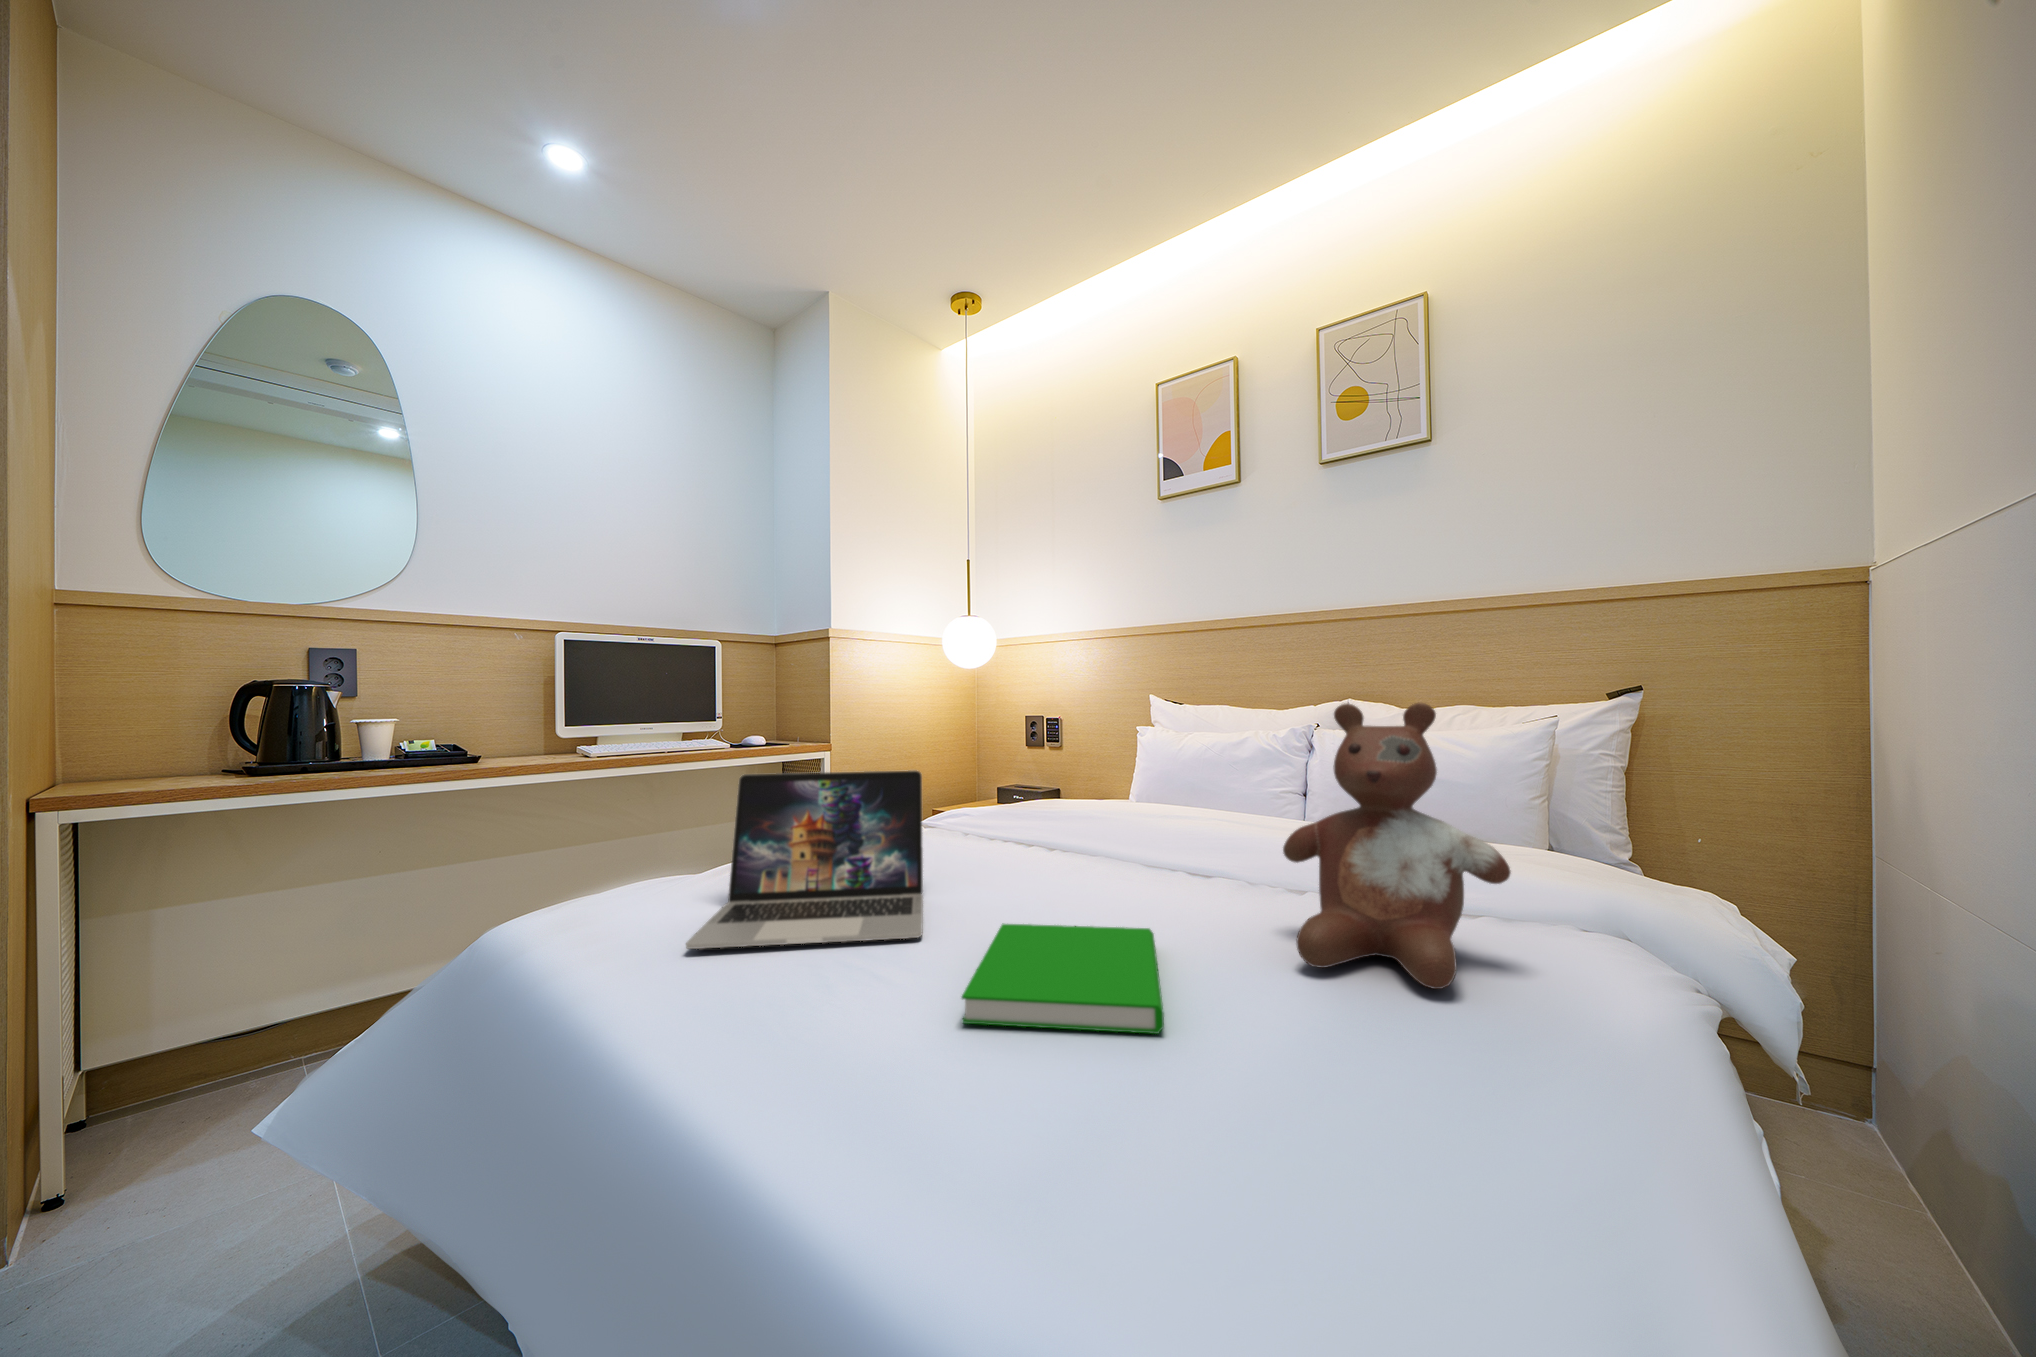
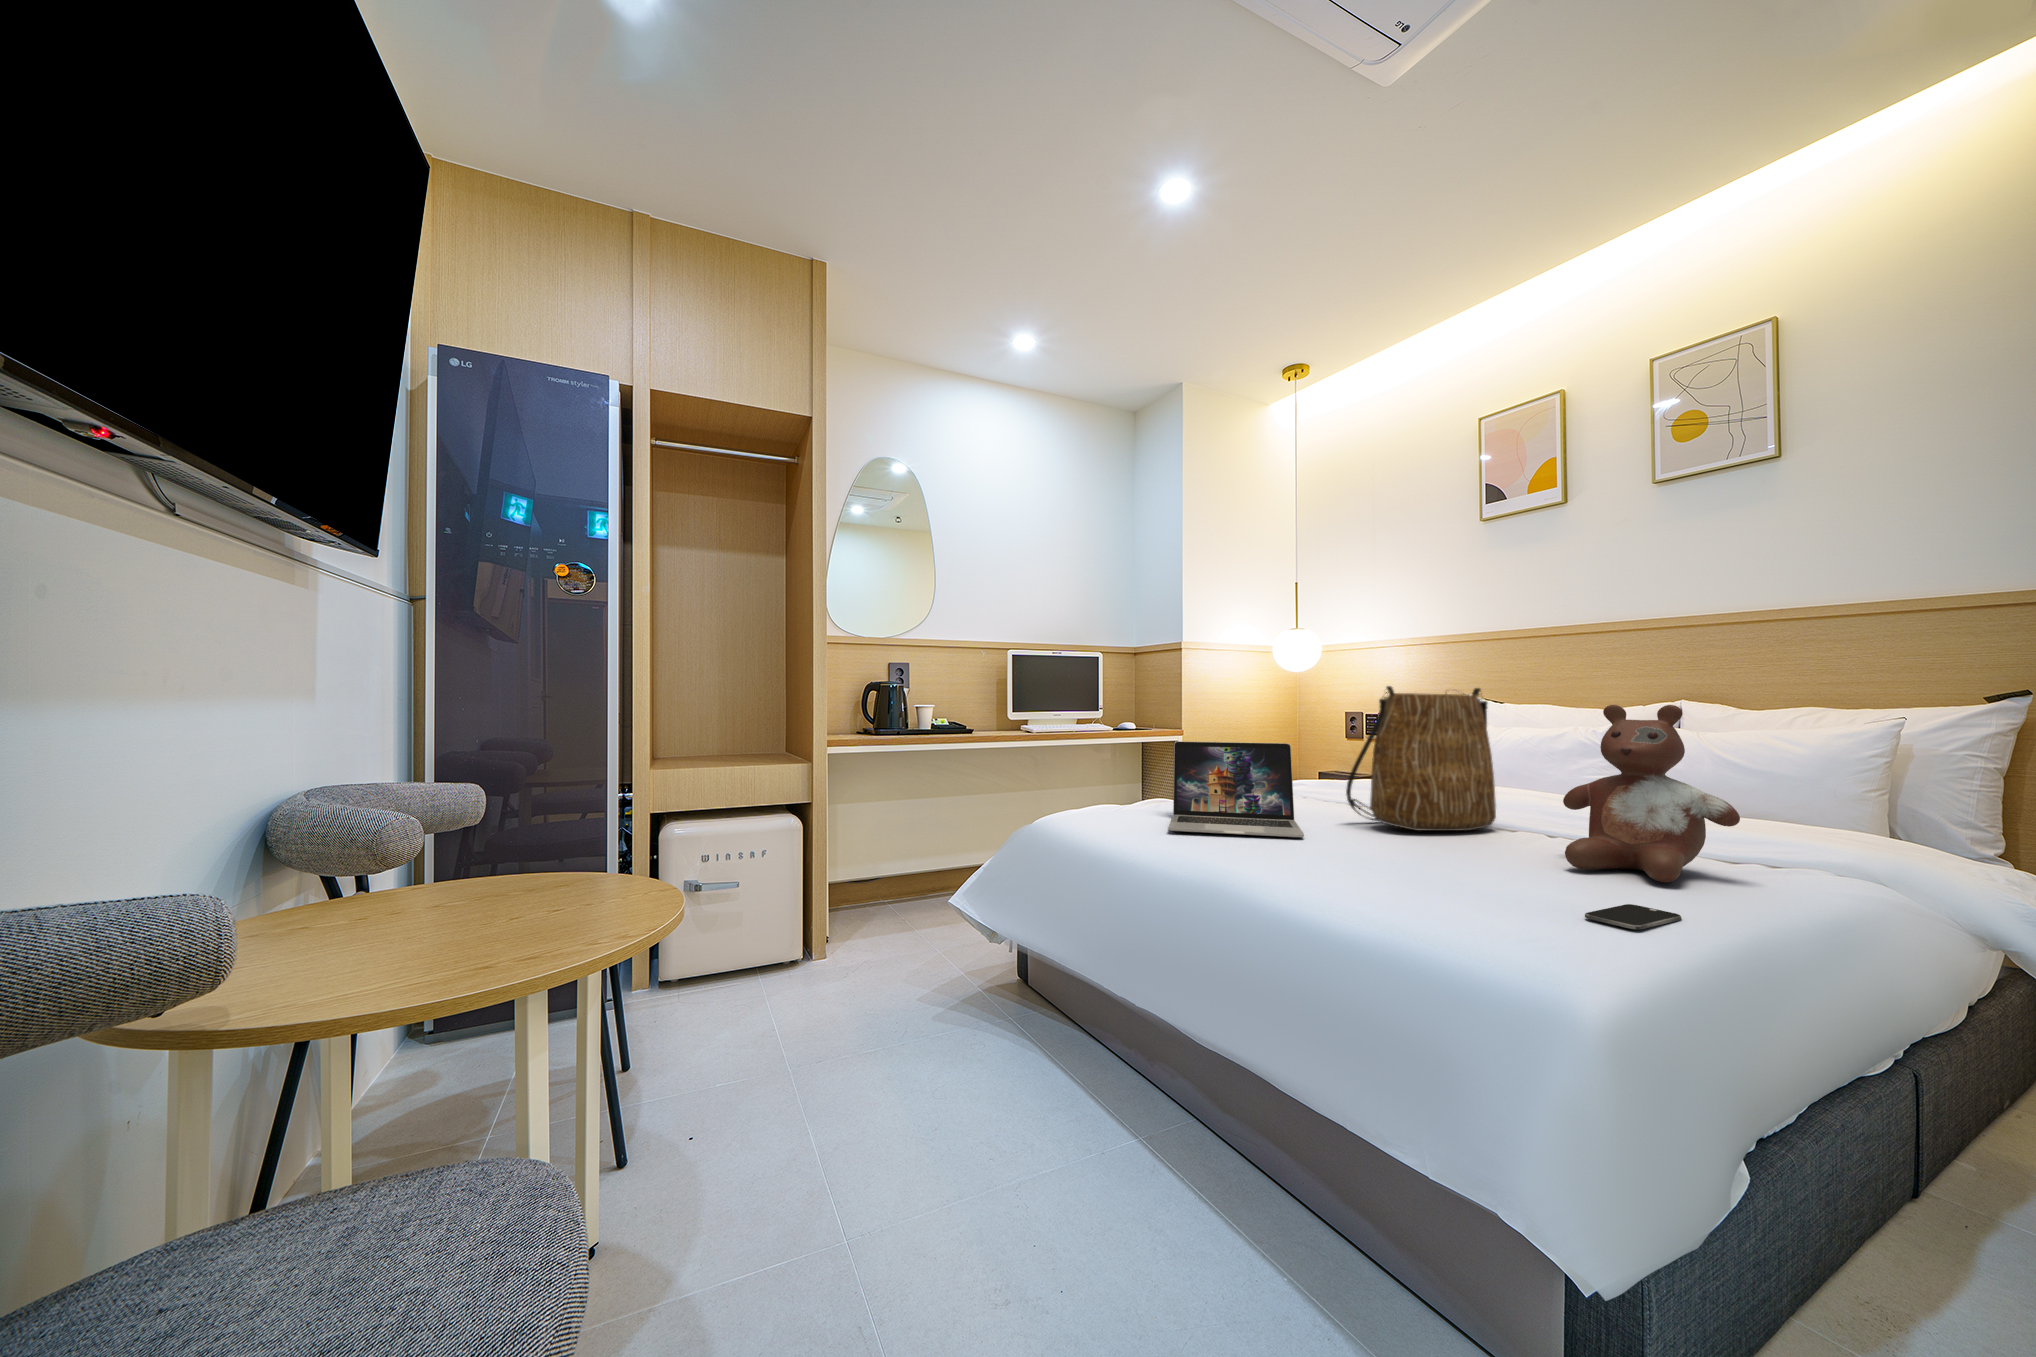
tote bag: none [998,679,1191,898] -> present [1346,686,1496,831]
book: present [962,924,1164,1034] -> none [1343,833,1465,880]
smartphone: none [1384,1075,1521,1184] -> present [1585,904,1682,930]

